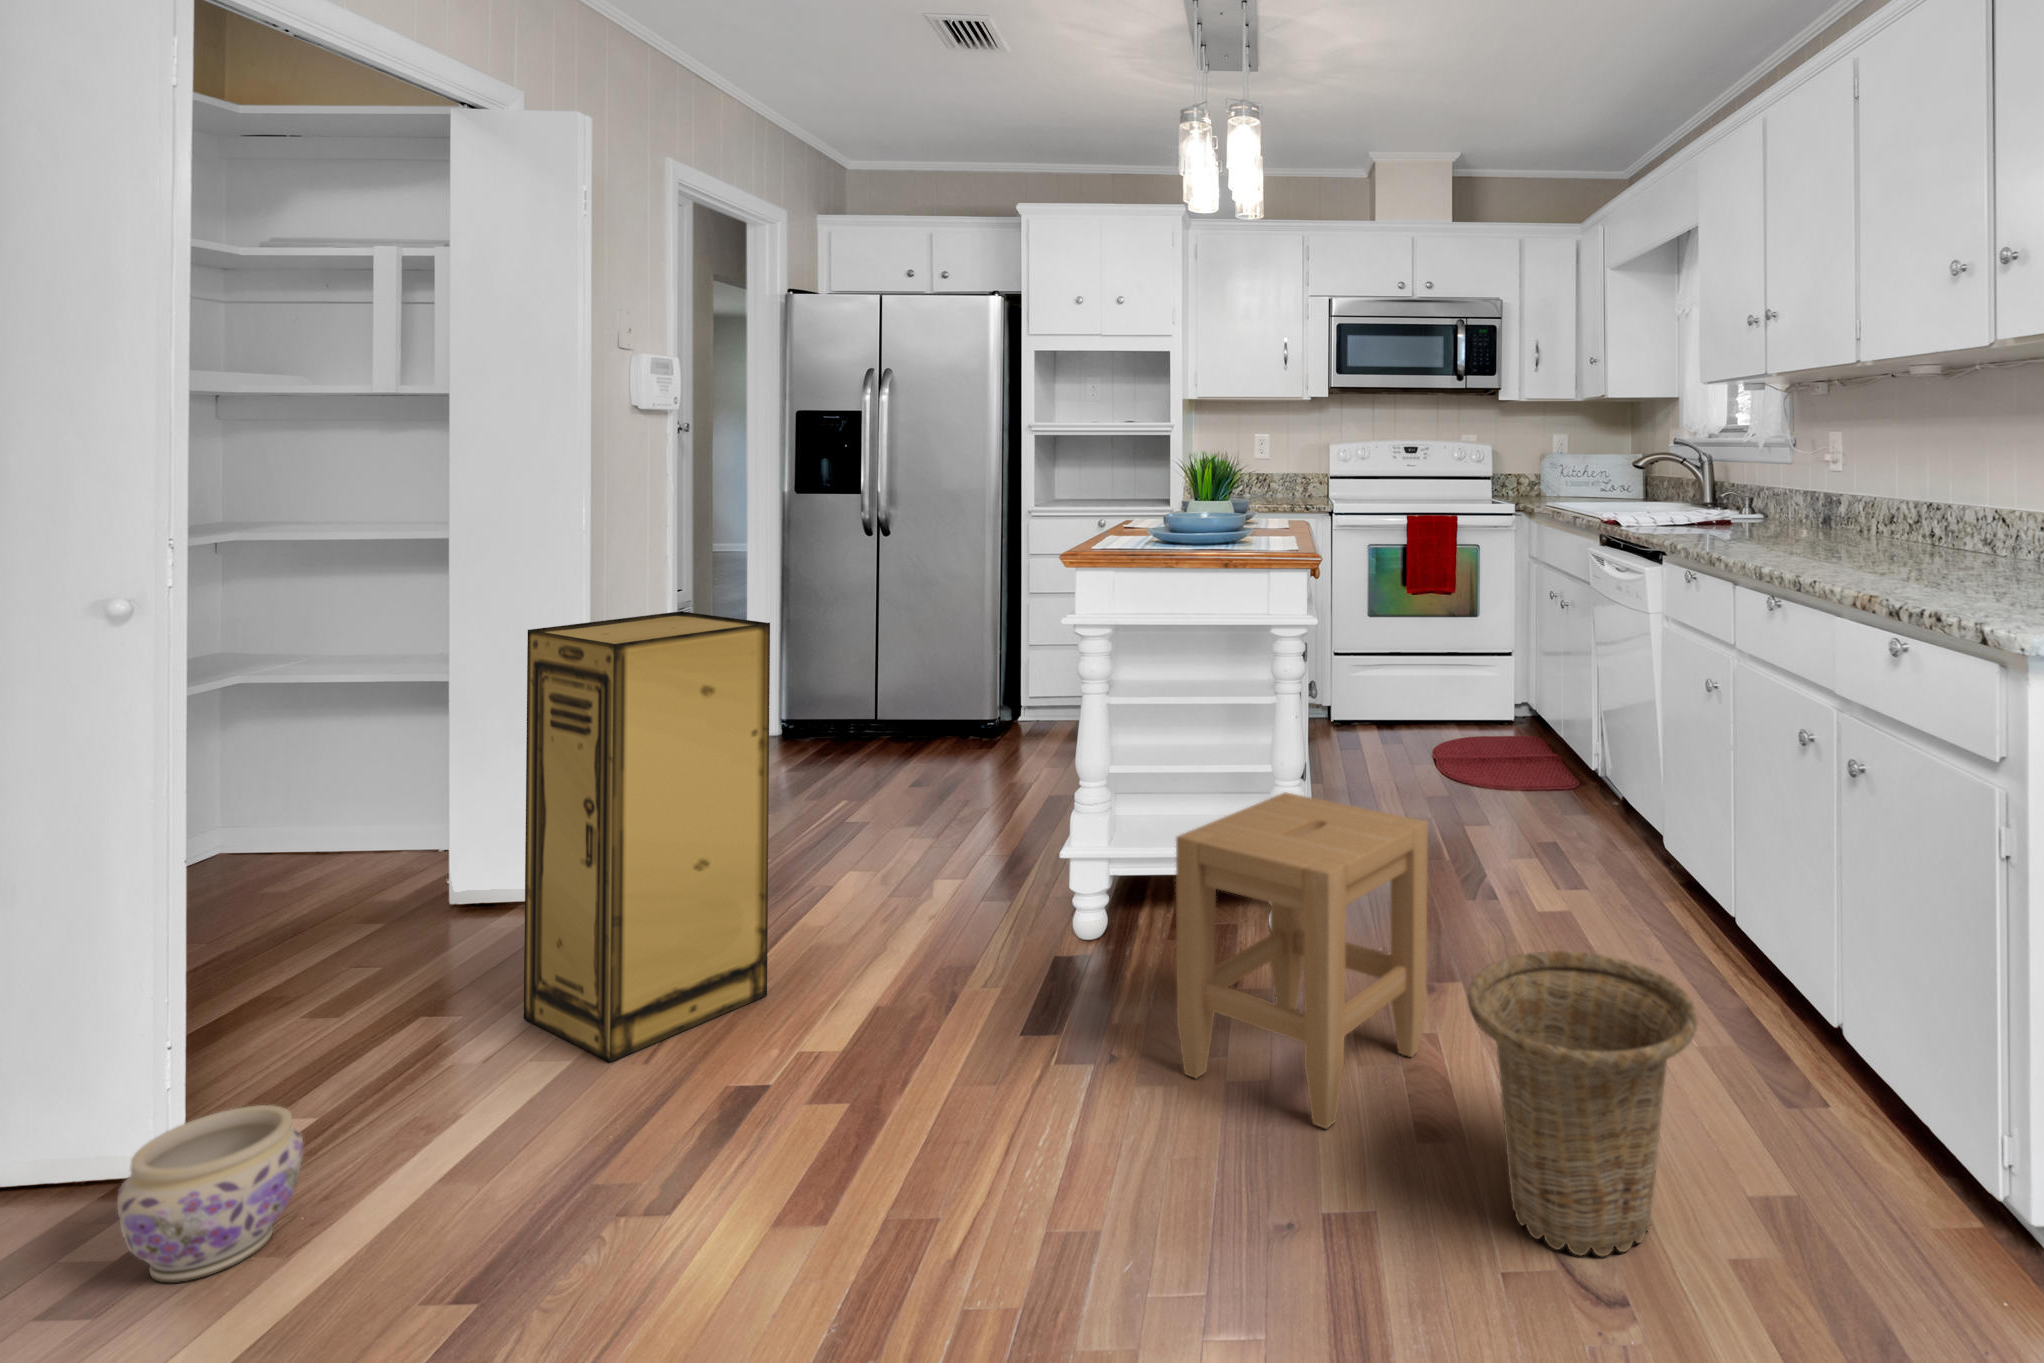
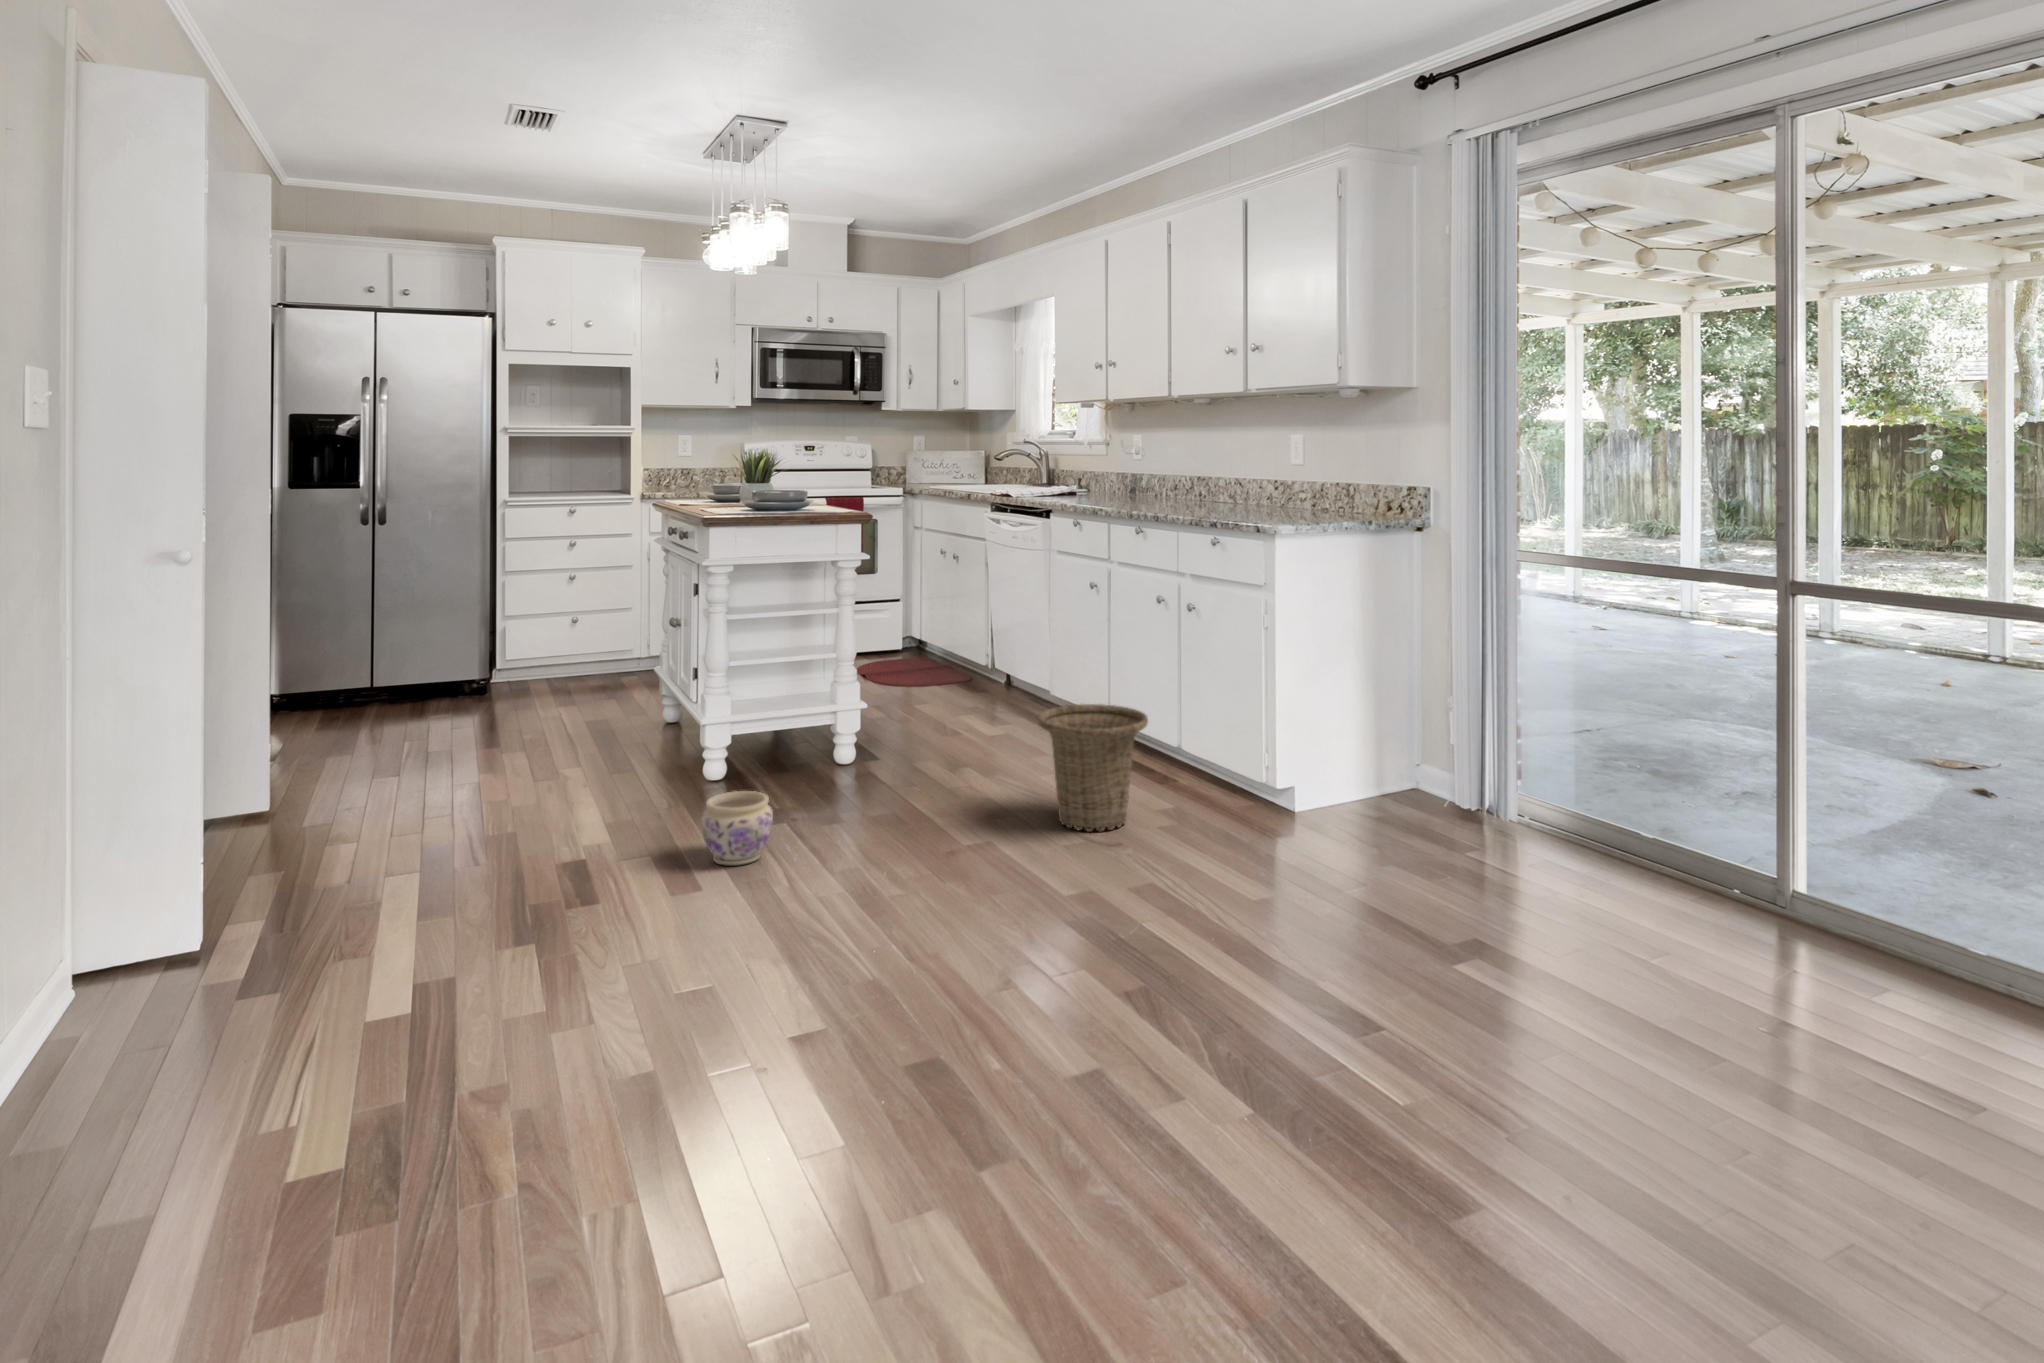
storage cabinet: present [524,611,770,1062] -> none [361,566,534,861]
stool: present [1176,792,1428,1129] -> none [849,655,978,818]
planter: present [117,1105,303,1283] -> present [701,791,773,866]

